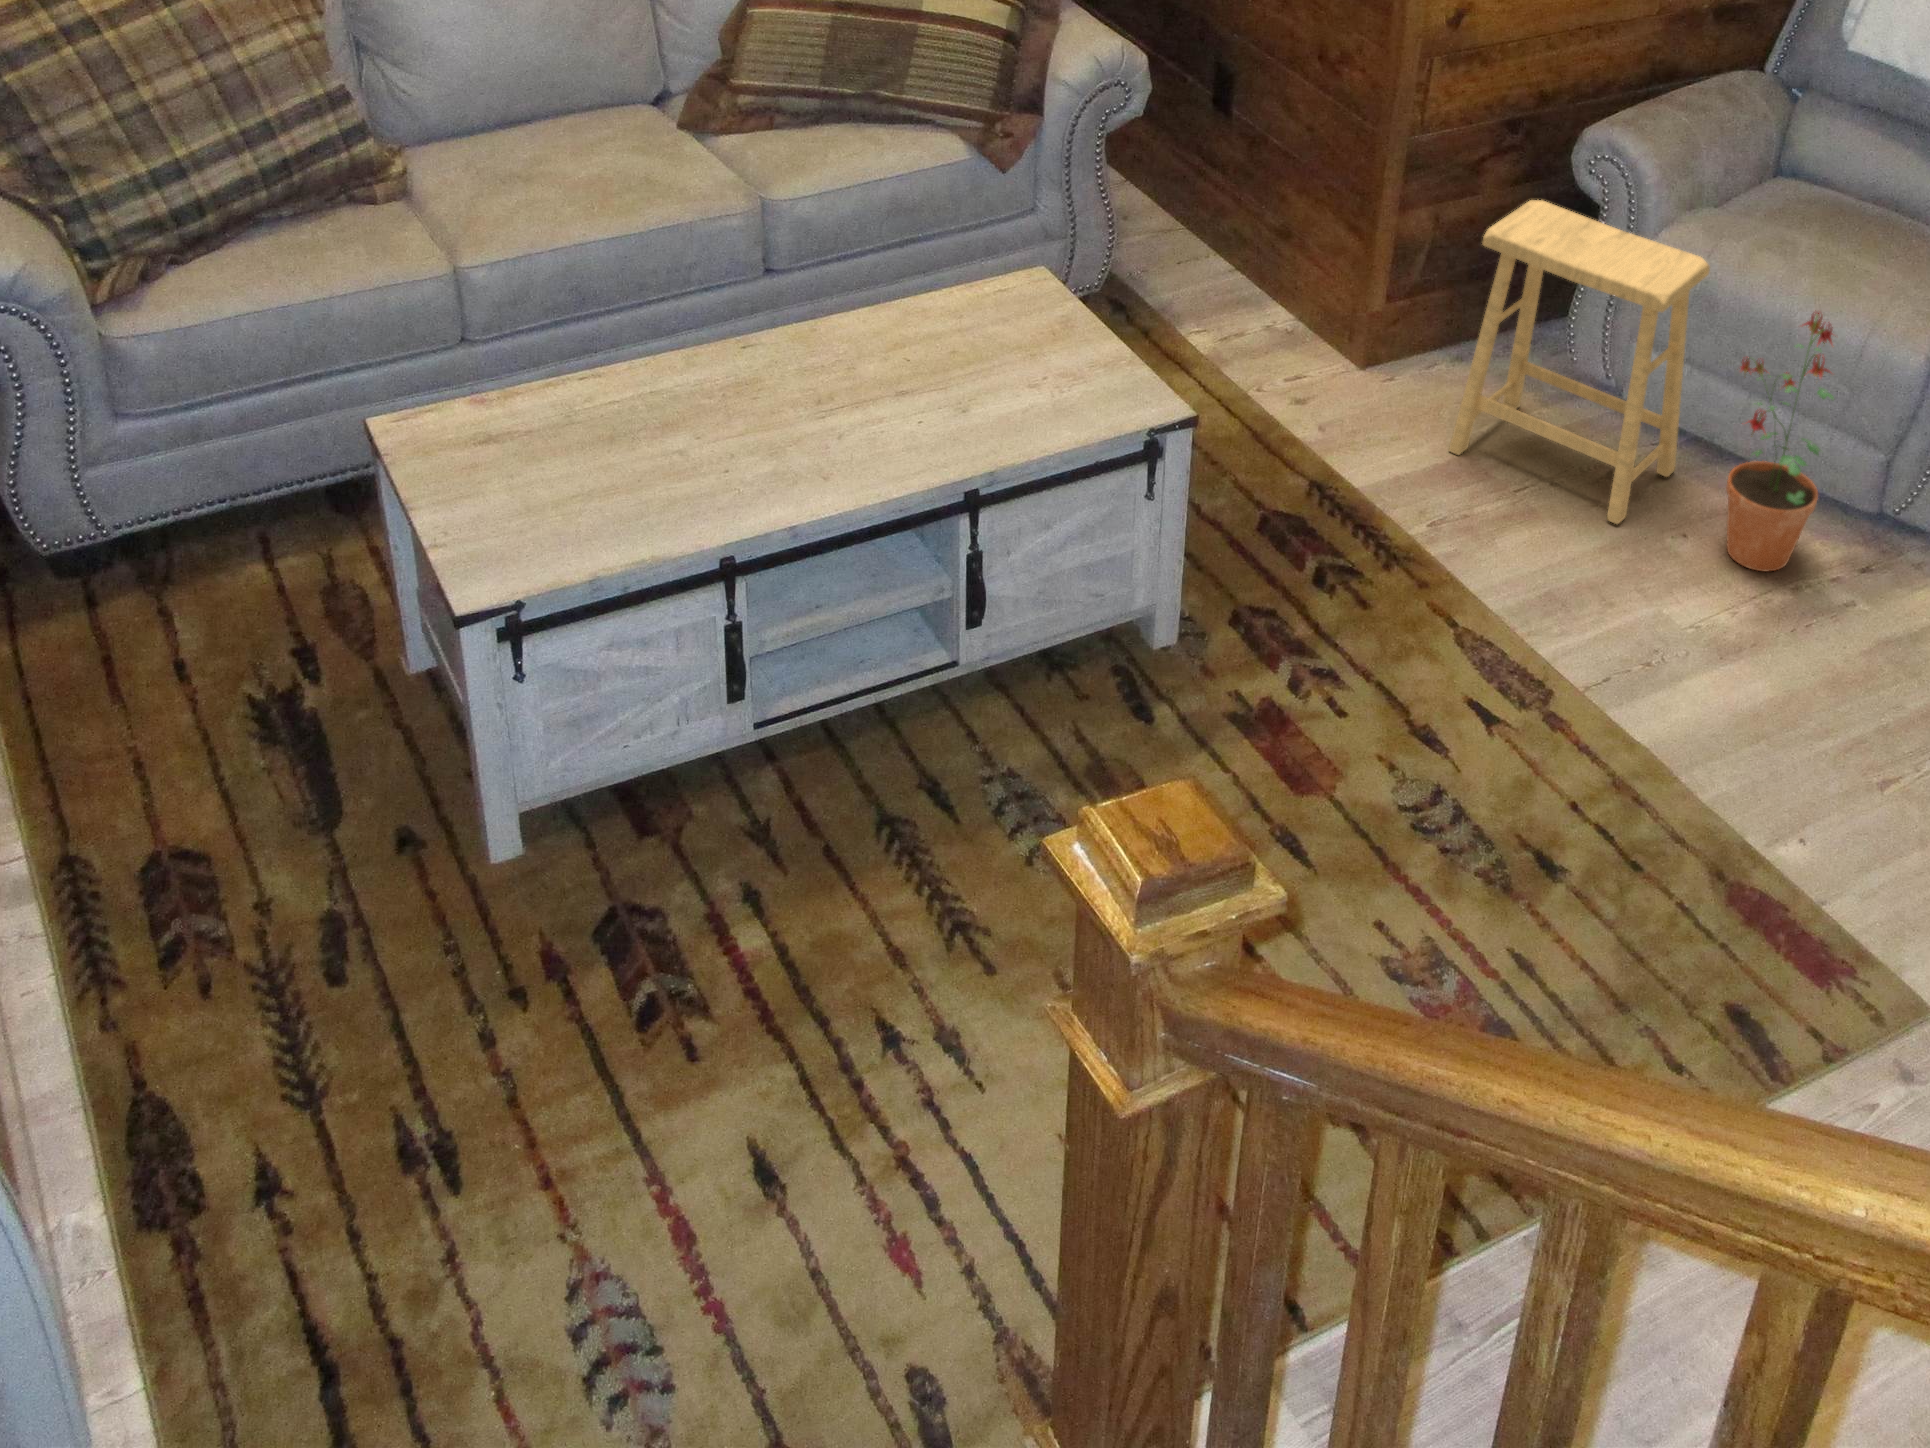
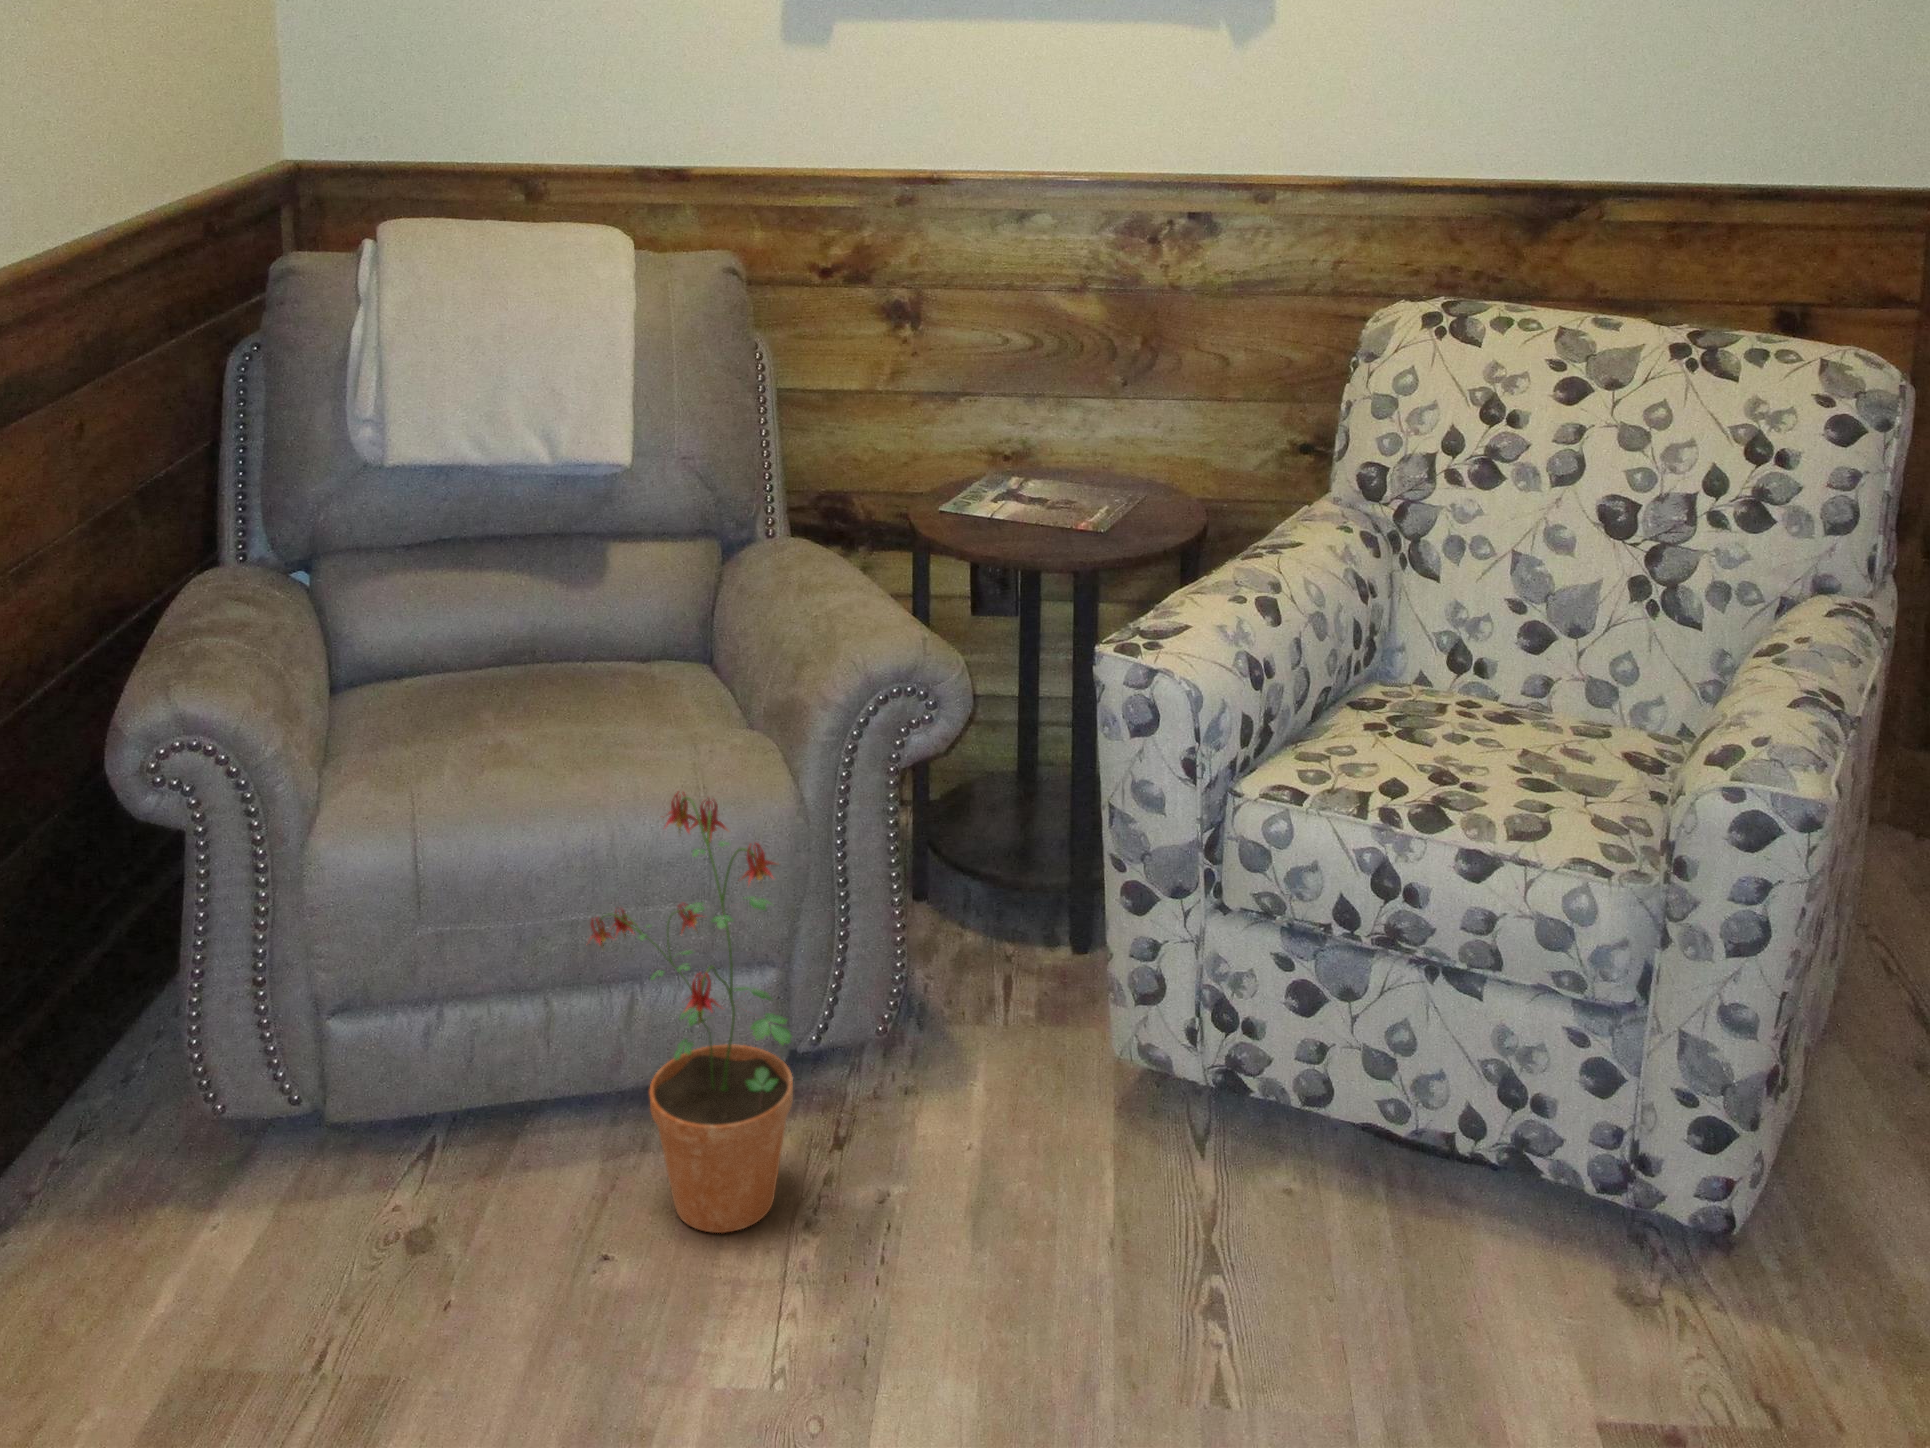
footstool: present [1449,200,1710,524] -> none [111,803,525,1374]

